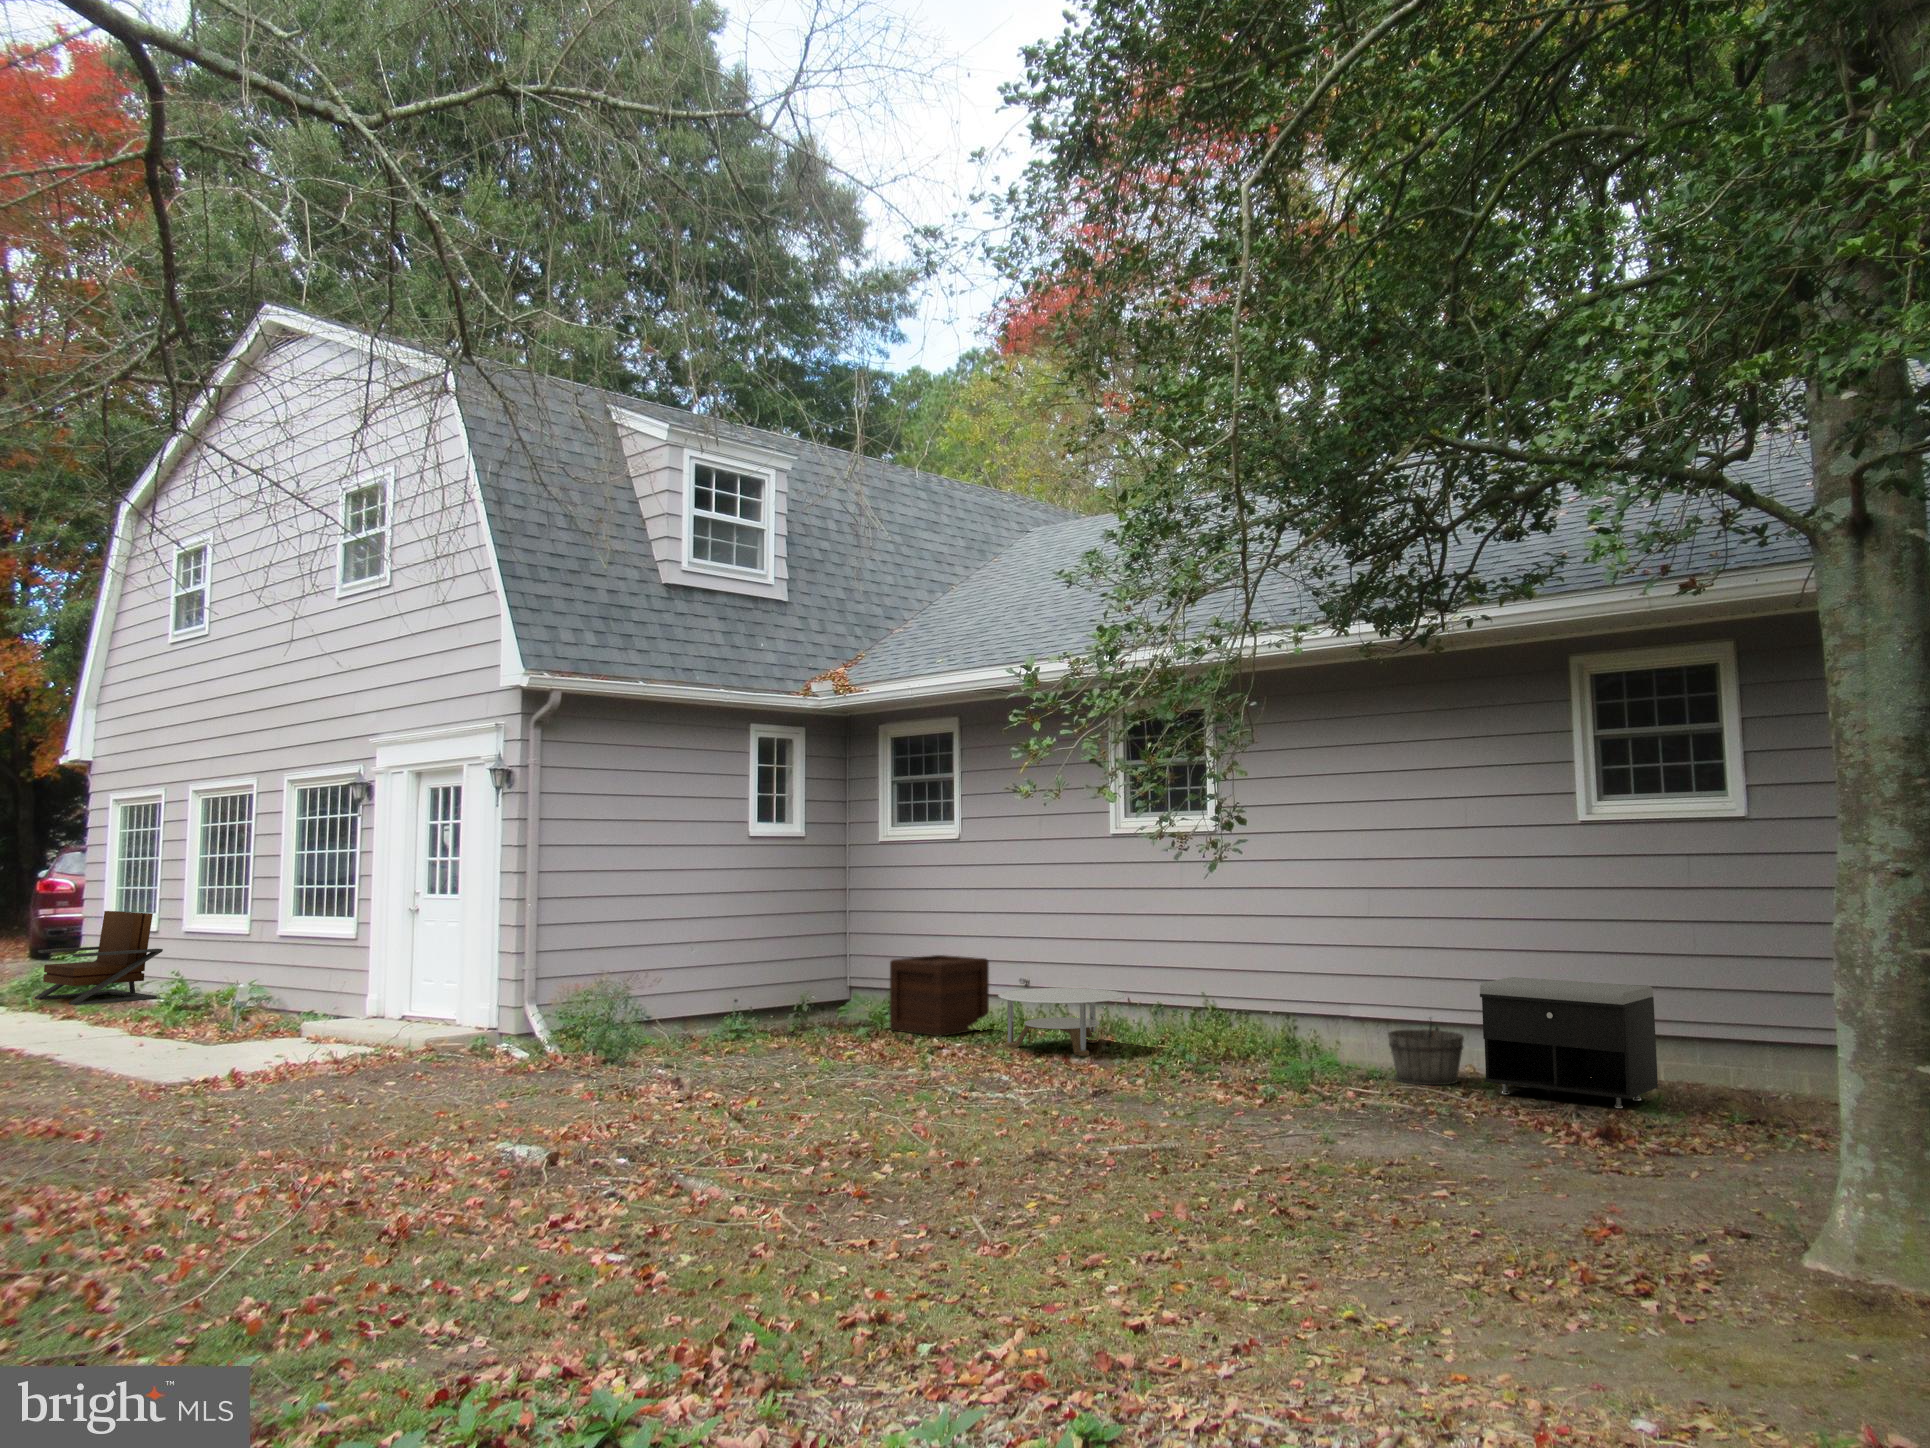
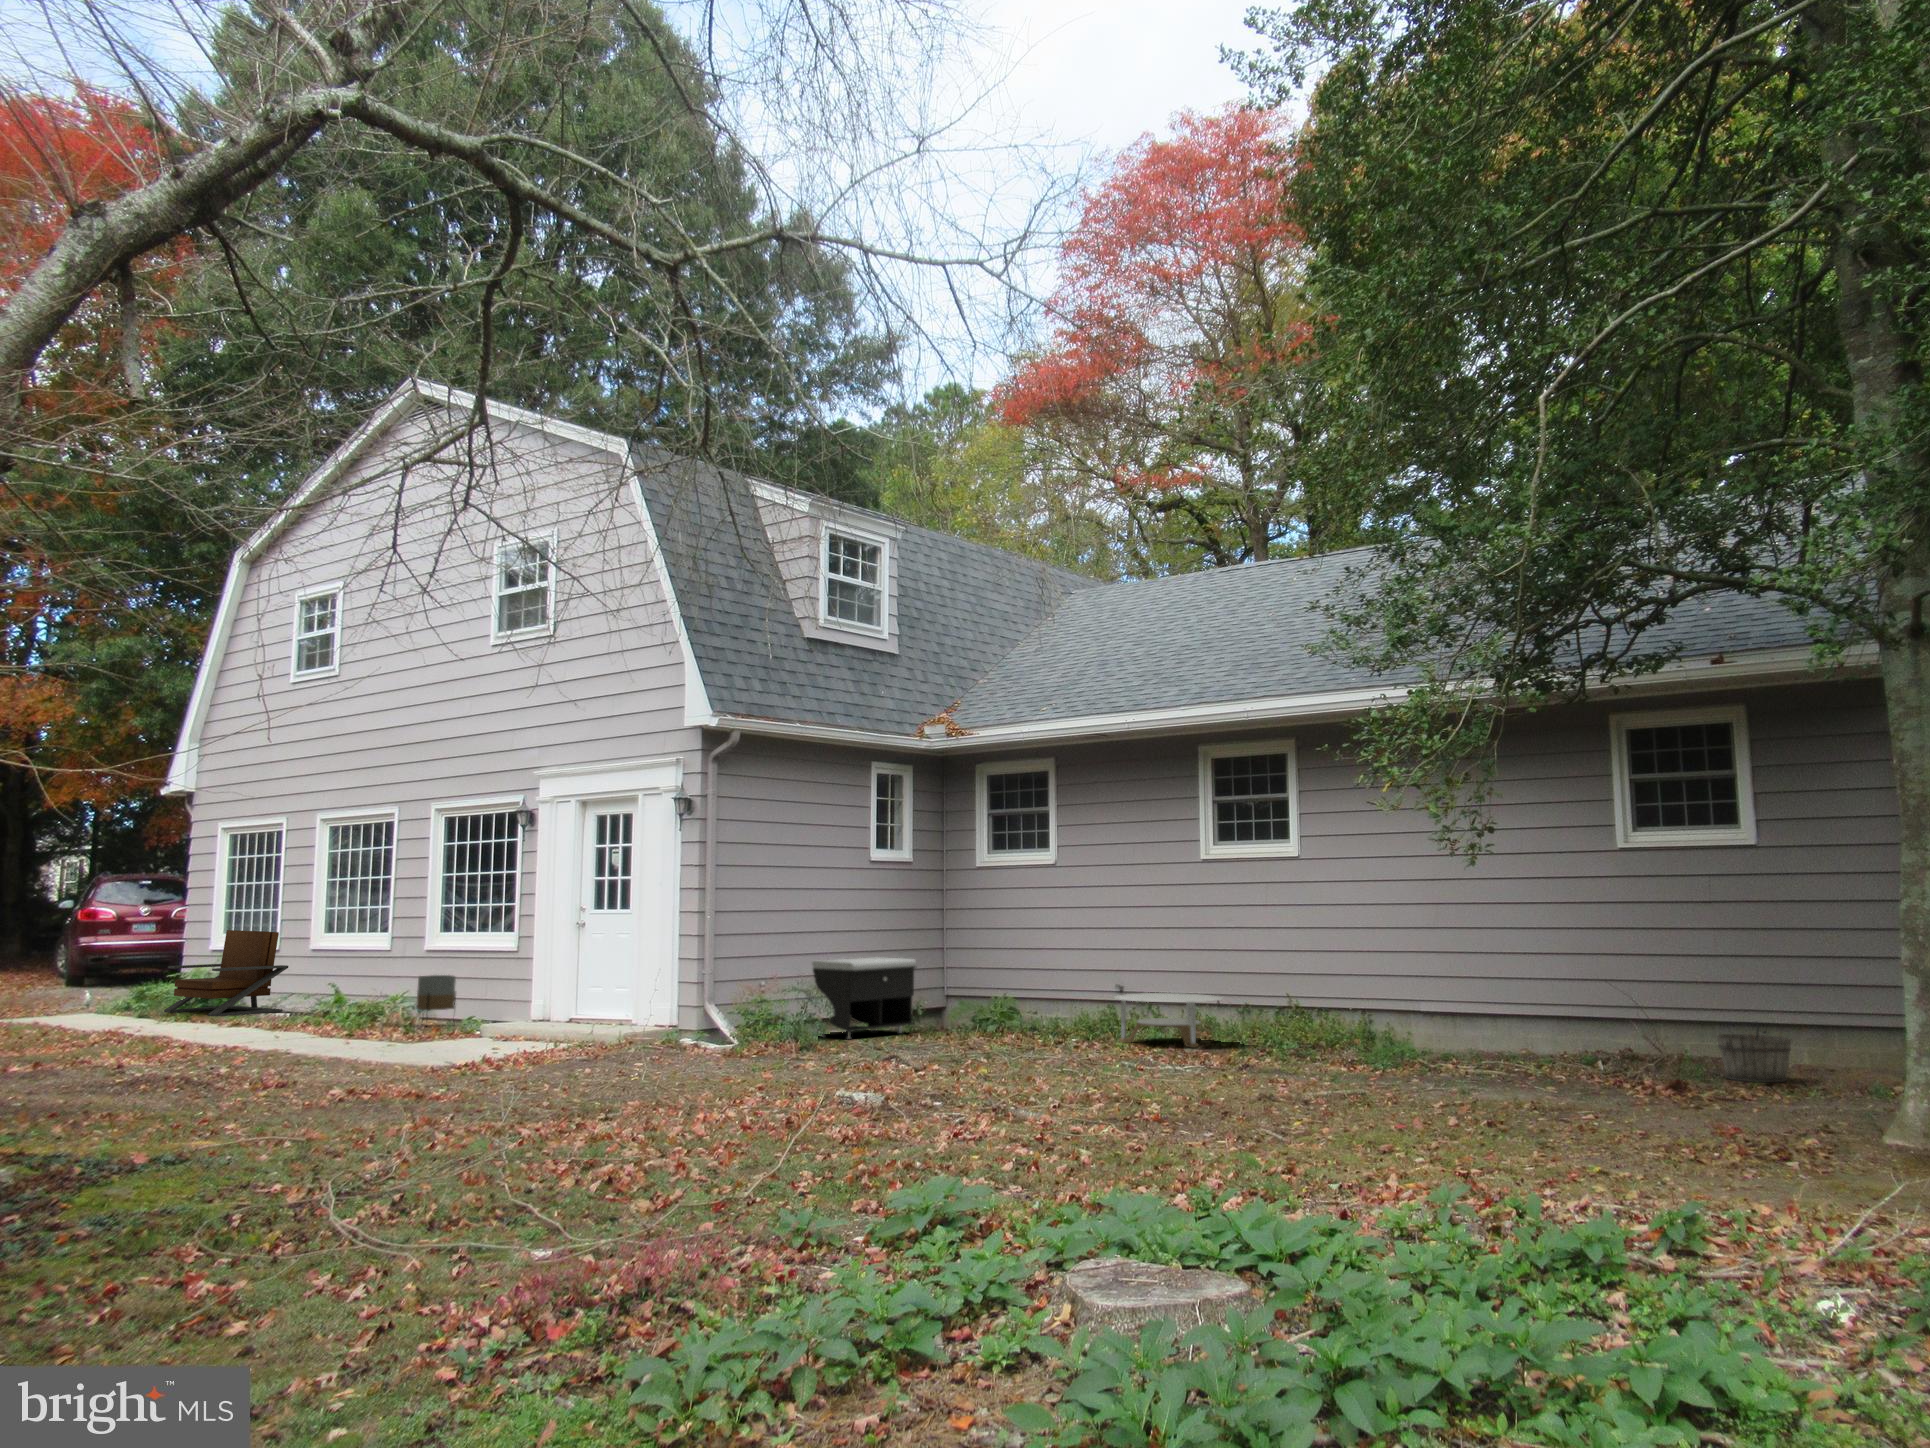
wooden crate: present [890,955,989,1036] -> none [1002,968,1087,1036]
planter: none [256,964,301,1023] -> present [416,975,456,1018]
storage bench: present [1480,977,1658,1108] -> present [812,957,916,1039]
wooden bucket: present [1388,1019,1464,1085] -> present [1717,1023,1791,1083]

